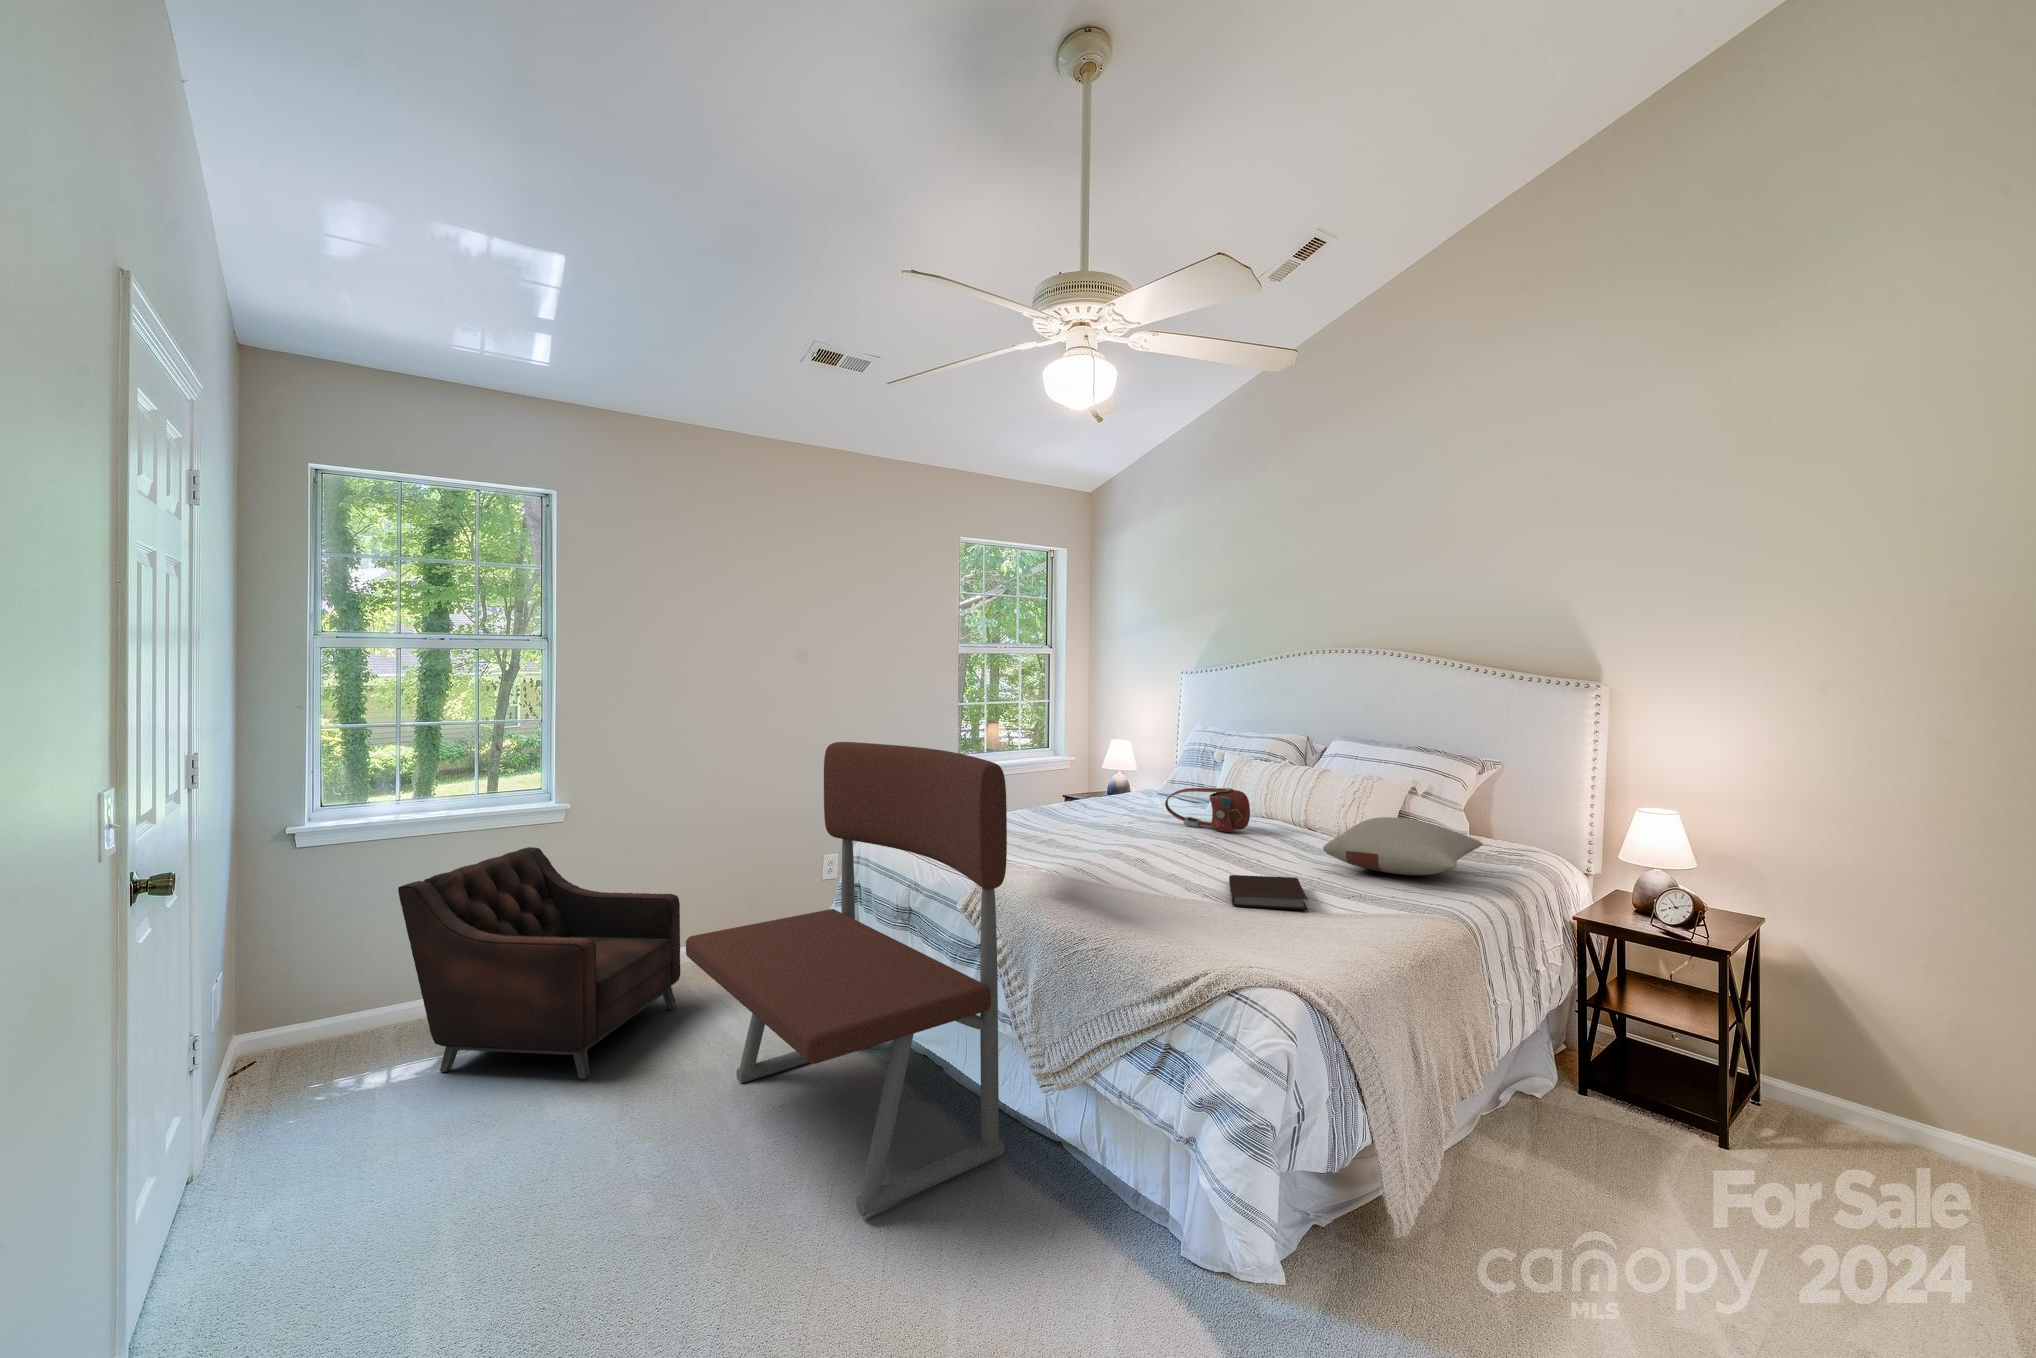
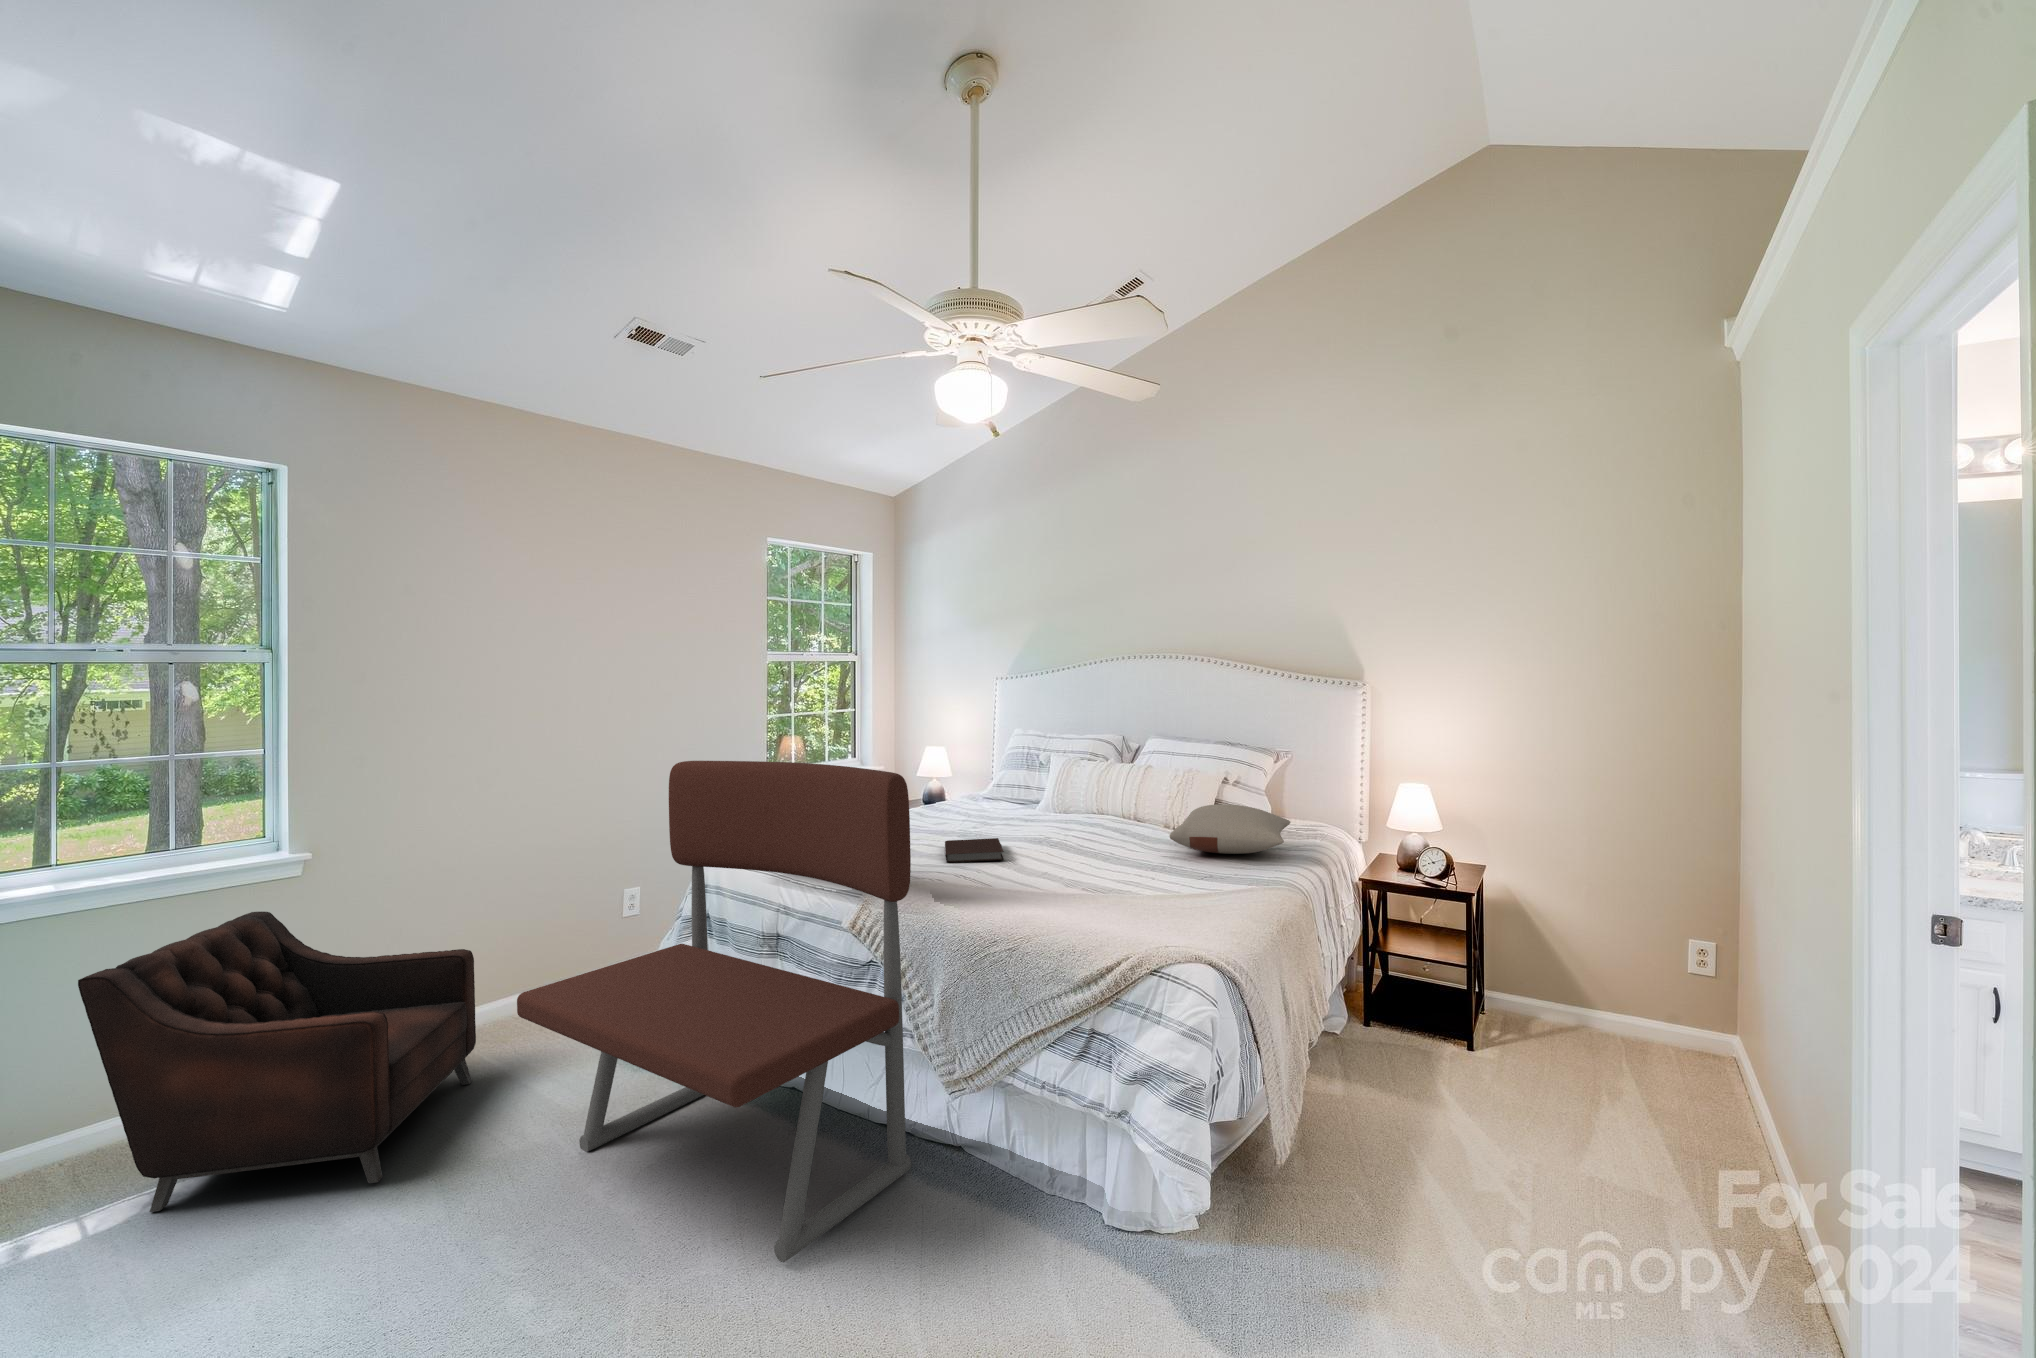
handbag: present [1165,788,1250,832] -> none [1007,788,1087,829]
notebook: present [1229,875,1307,910] -> present [945,838,1004,862]

